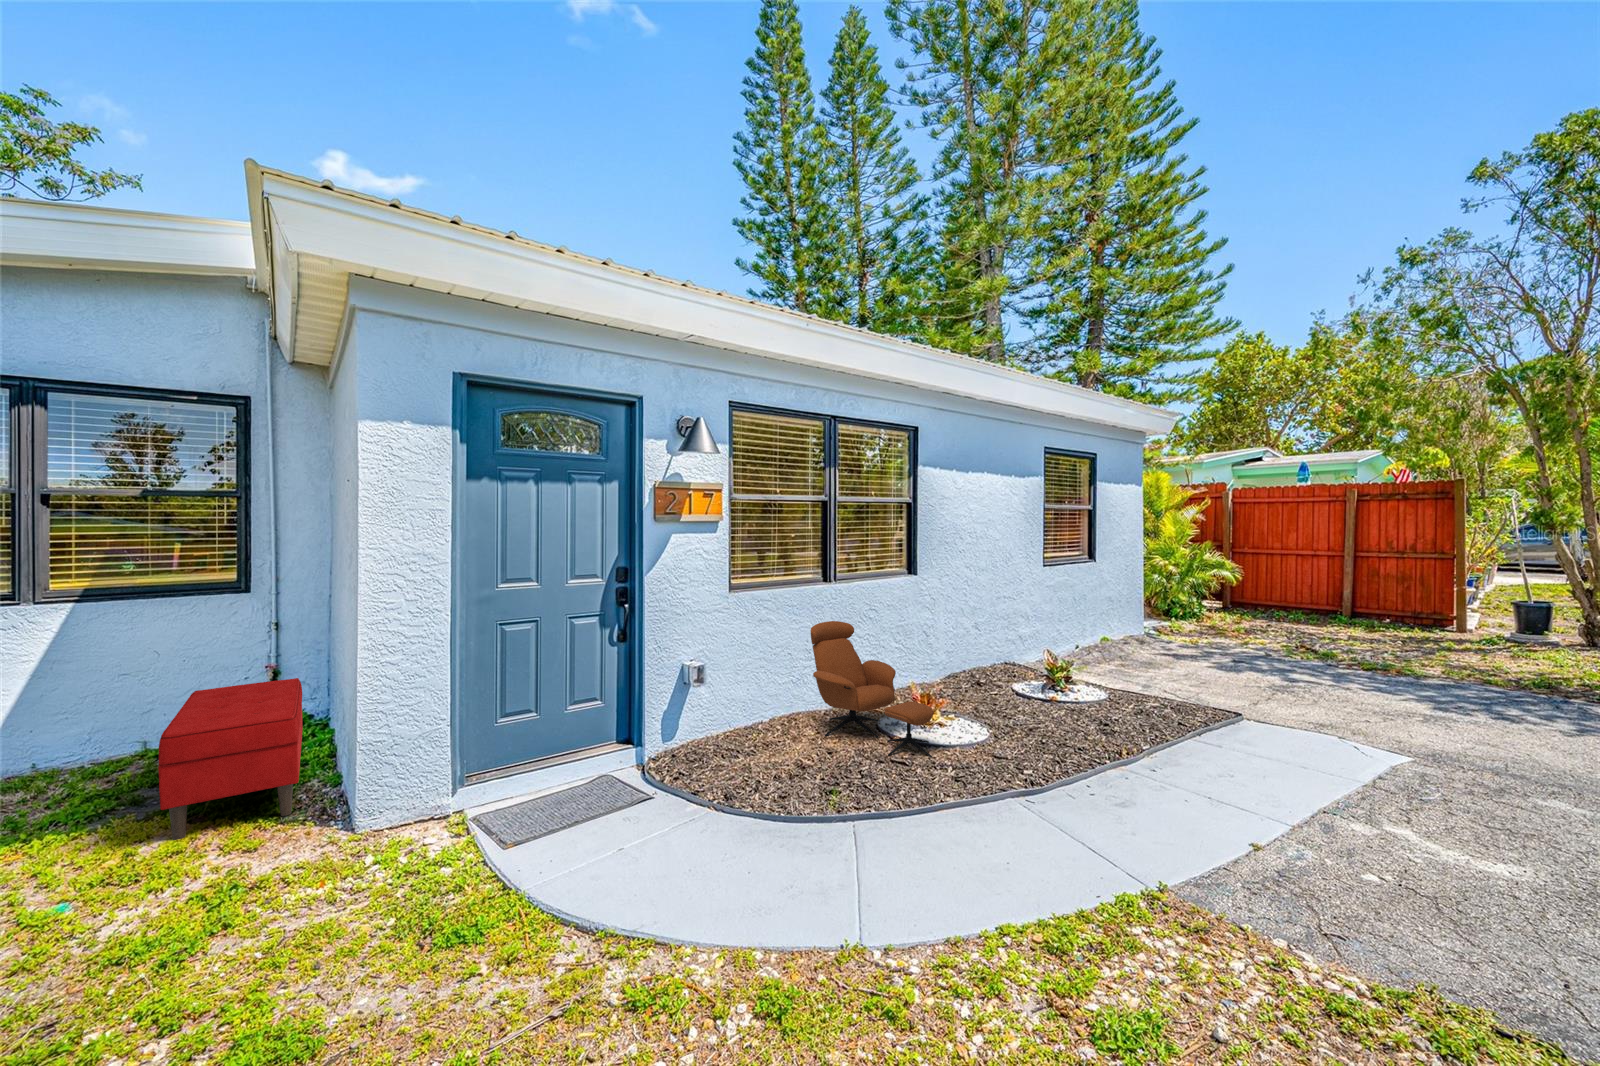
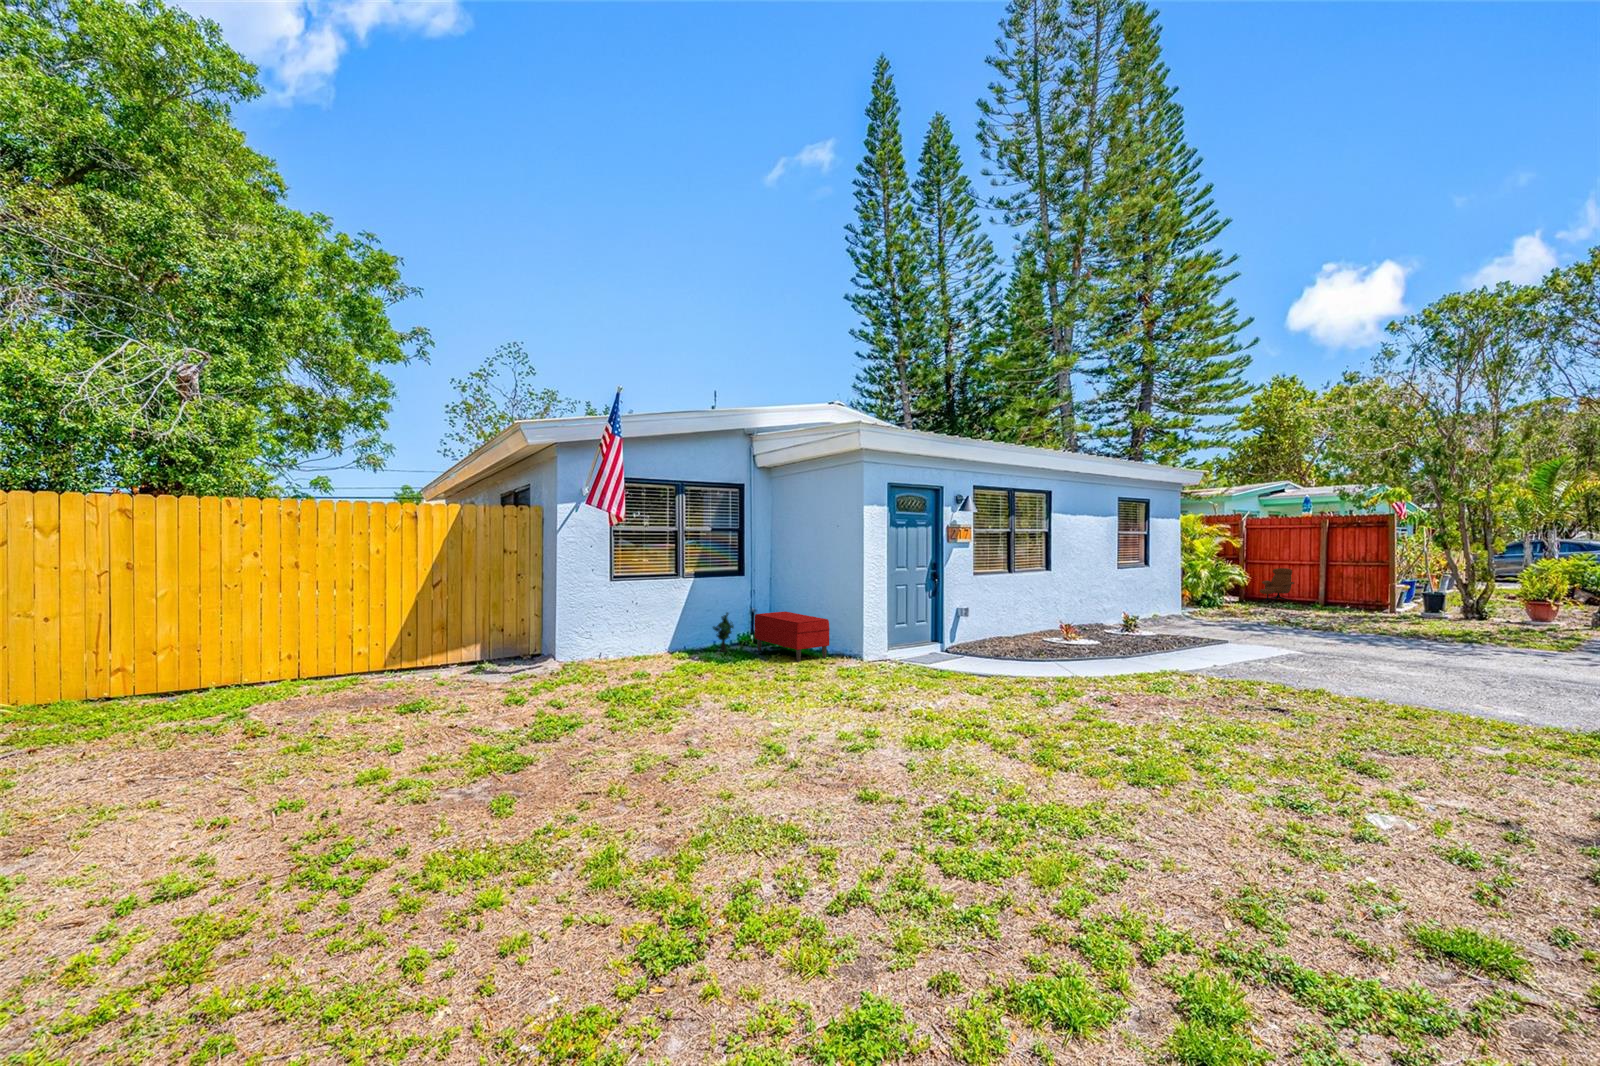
lounge chair: present [811,621,933,757] -> present [1260,568,1294,602]
decorative plant: none [69,687,149,784] -> present [713,613,734,652]

